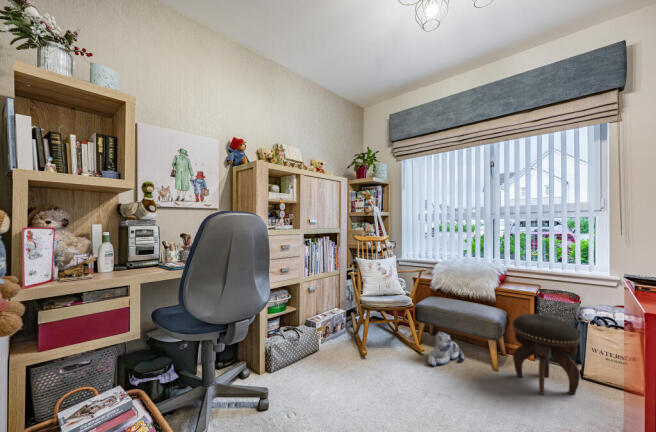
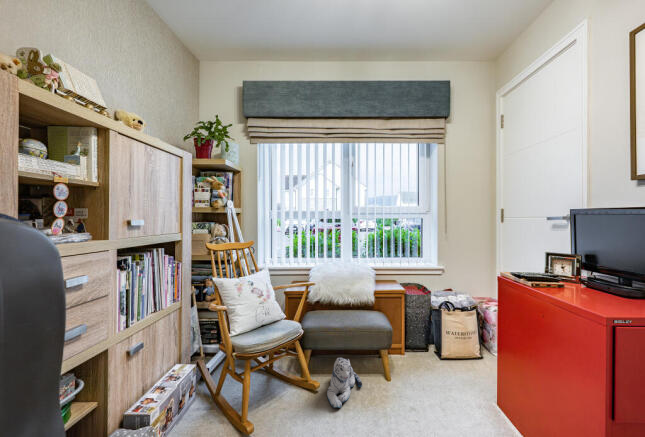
footstool: present [512,314,580,395] -> none [409,312,468,399]

